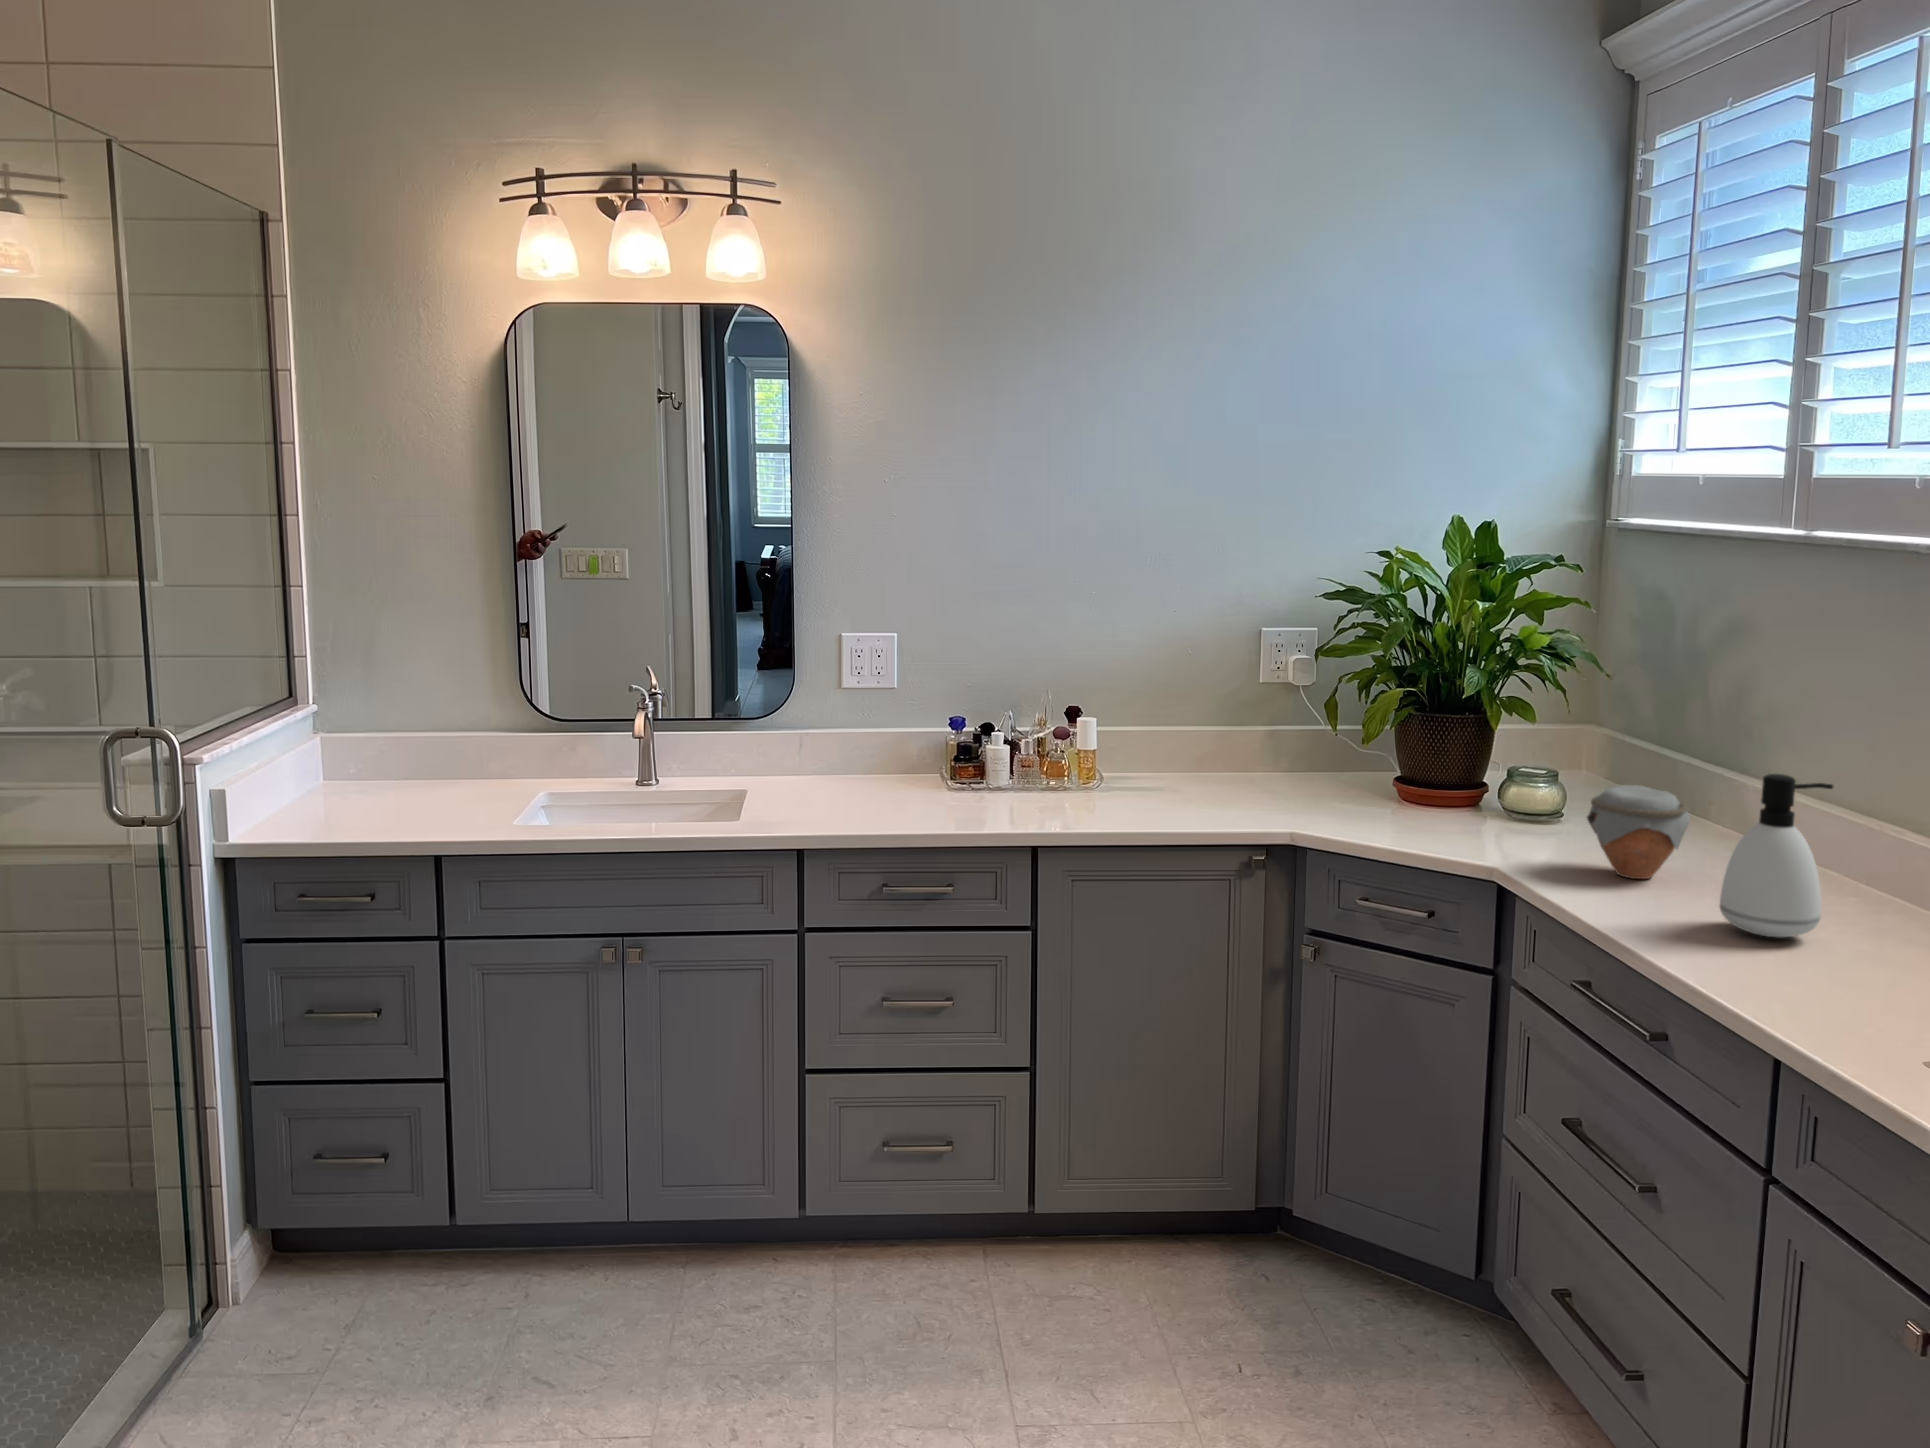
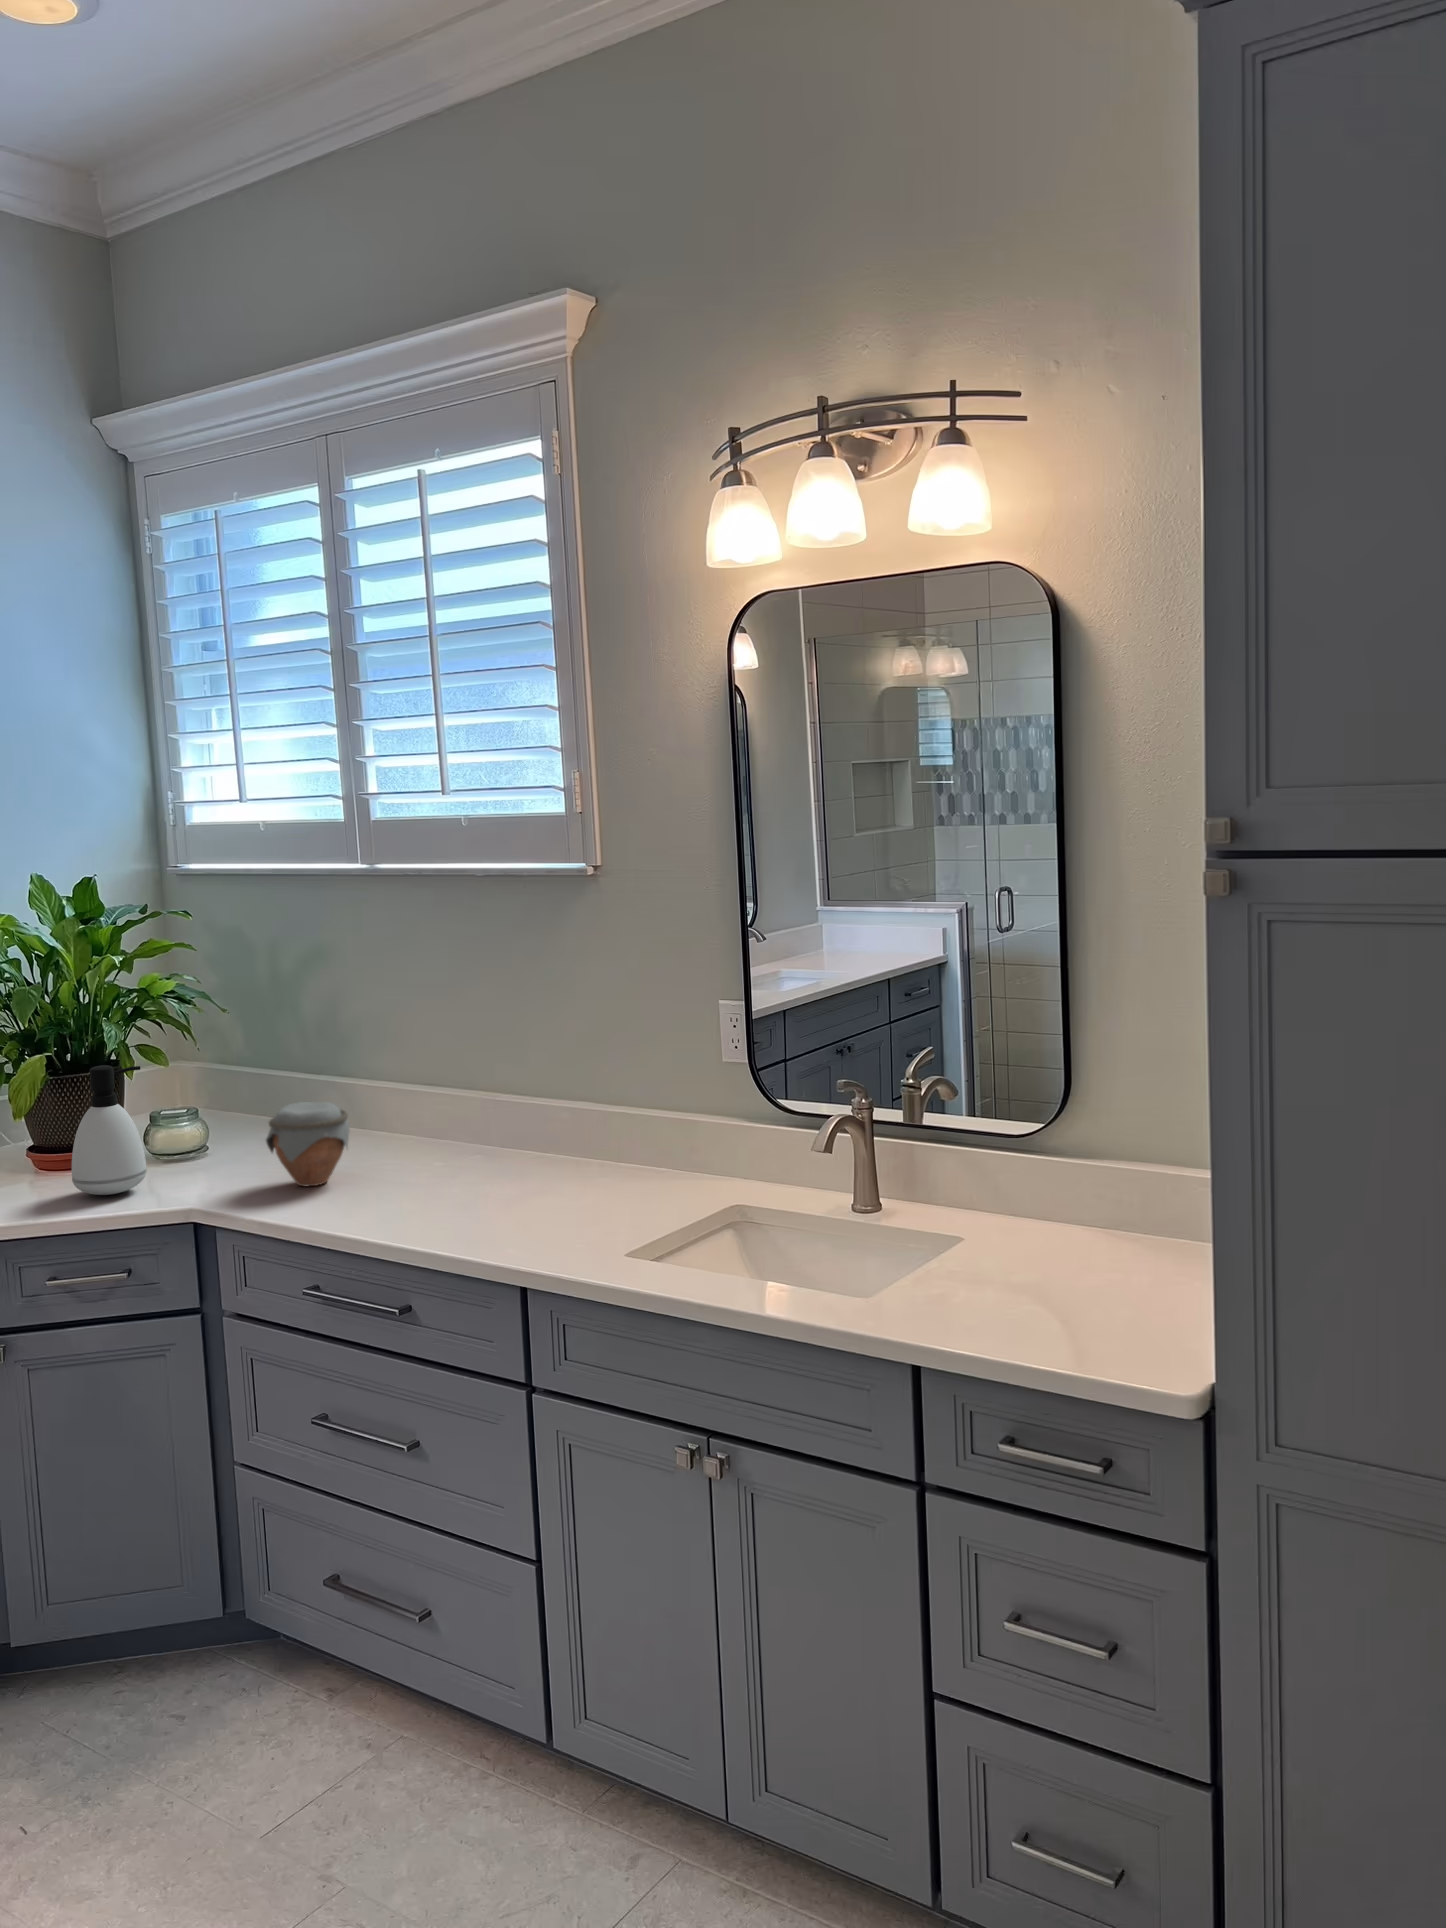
soap dispenser: present [1720,774,1833,937] -> present [72,1065,147,1195]

